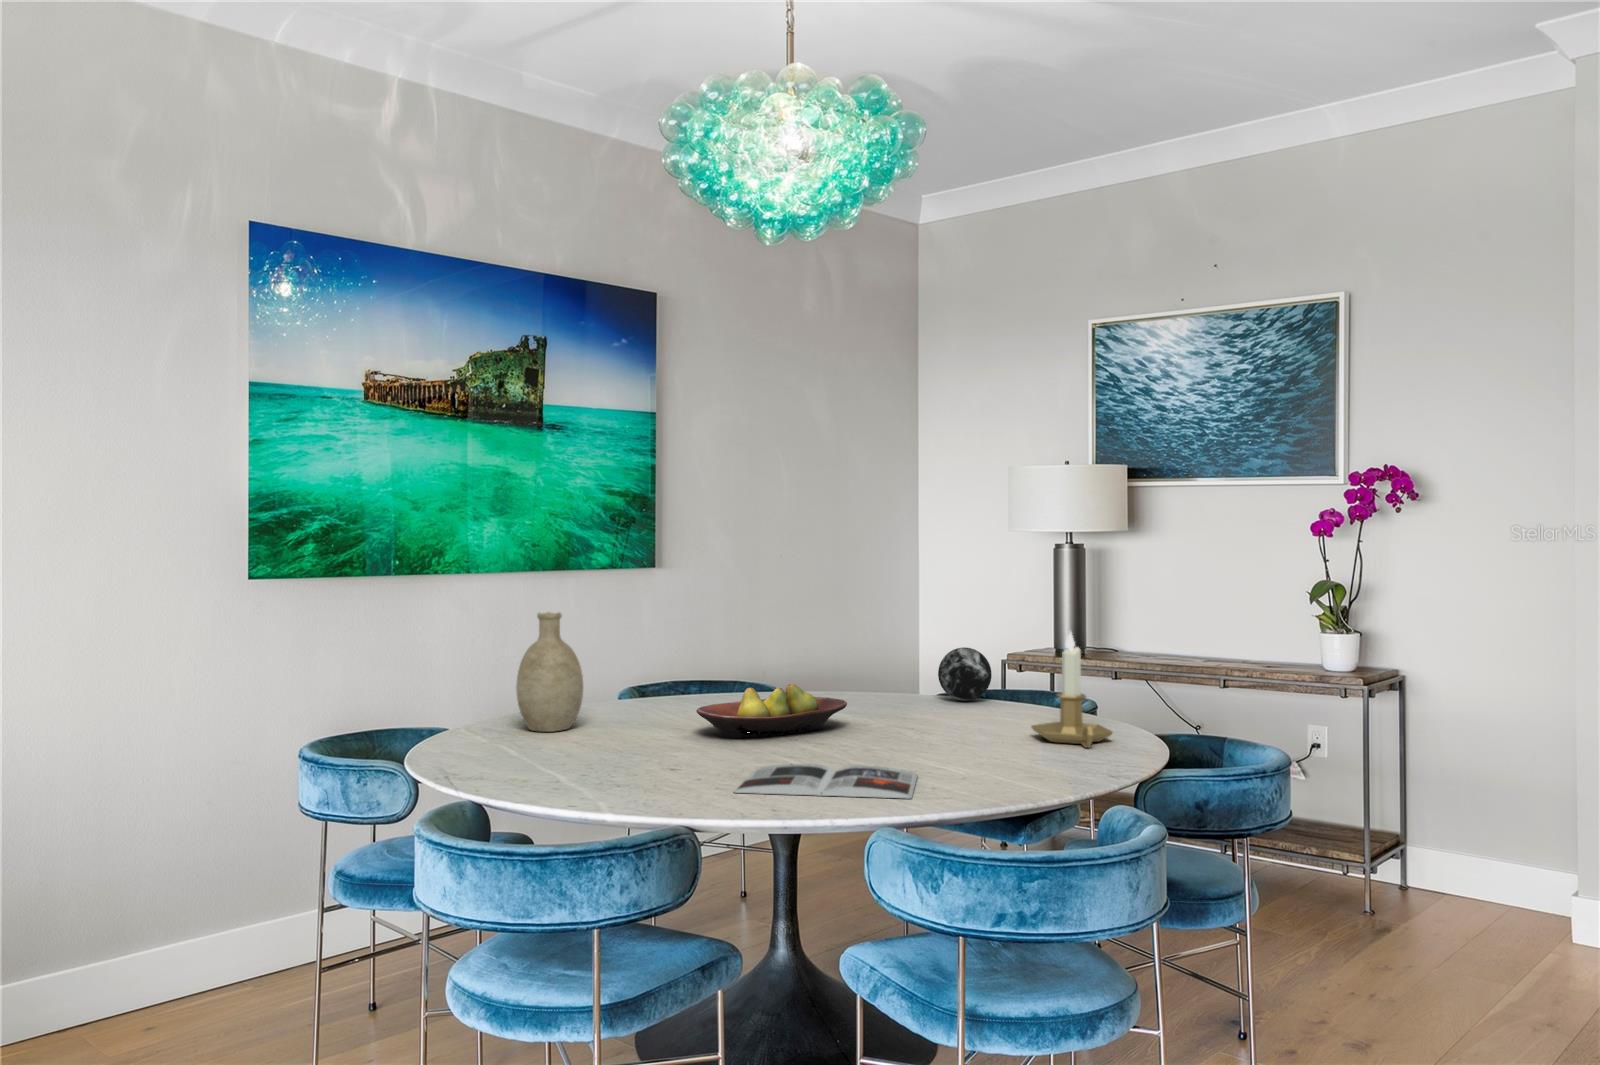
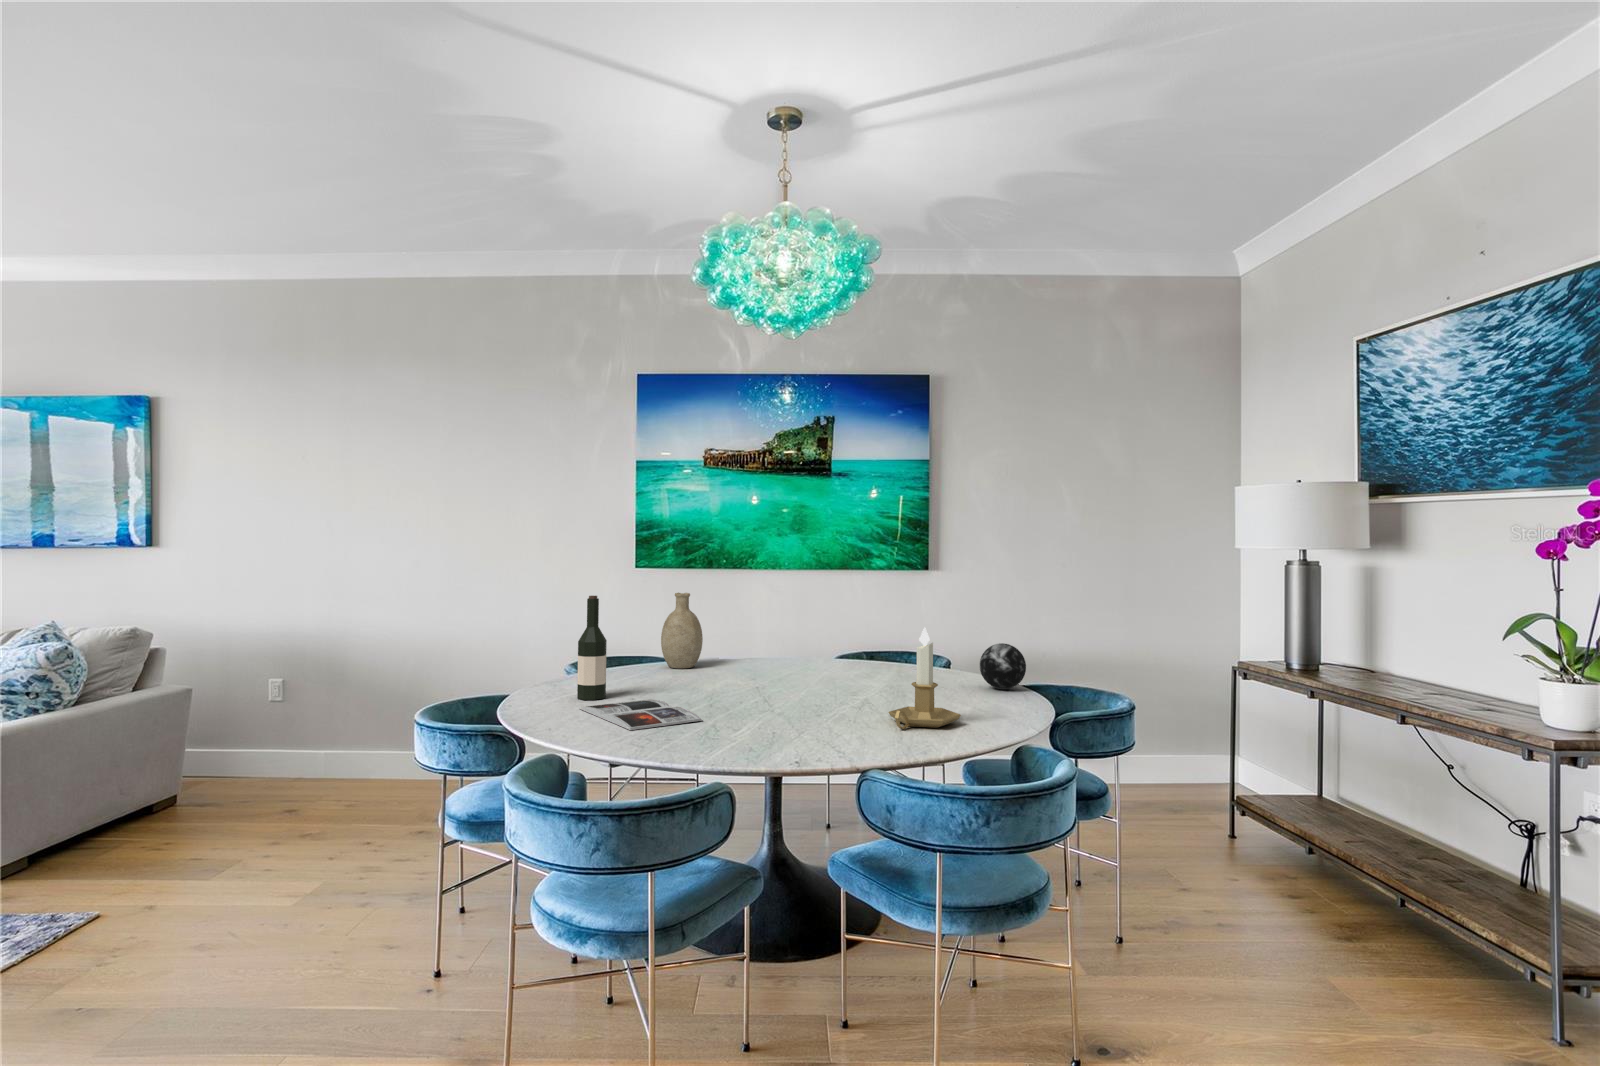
wine bottle: none [648,621,690,784] -> present [577,596,607,700]
fruit bowl: present [697,684,847,738] -> none [715,652,833,689]

